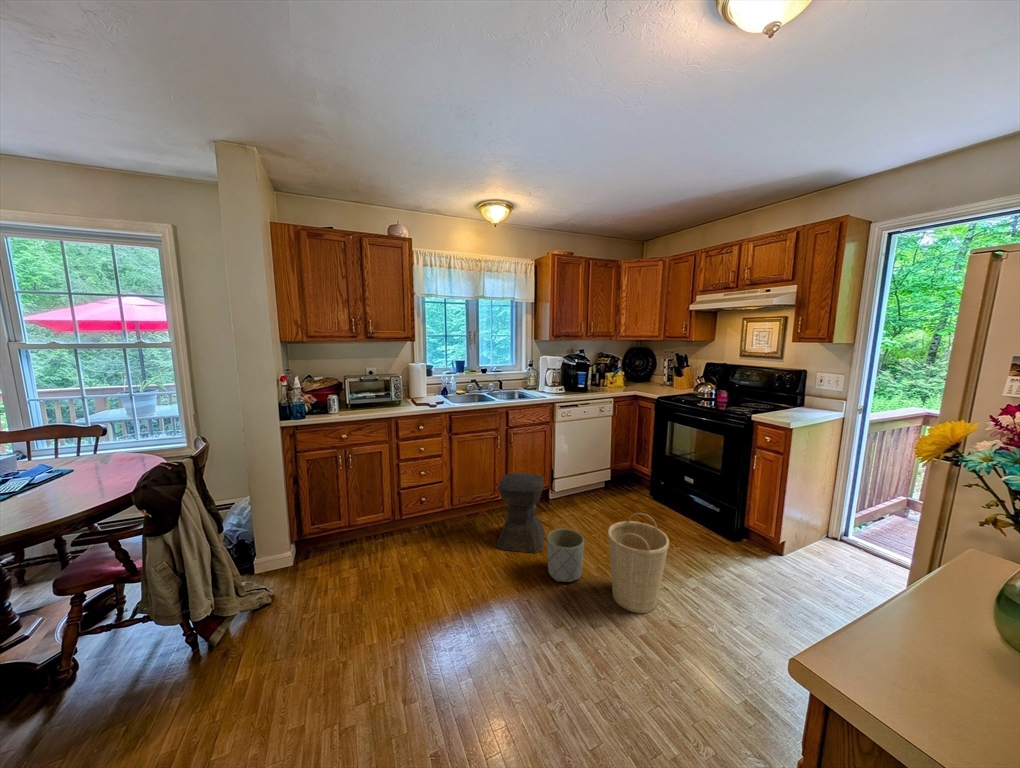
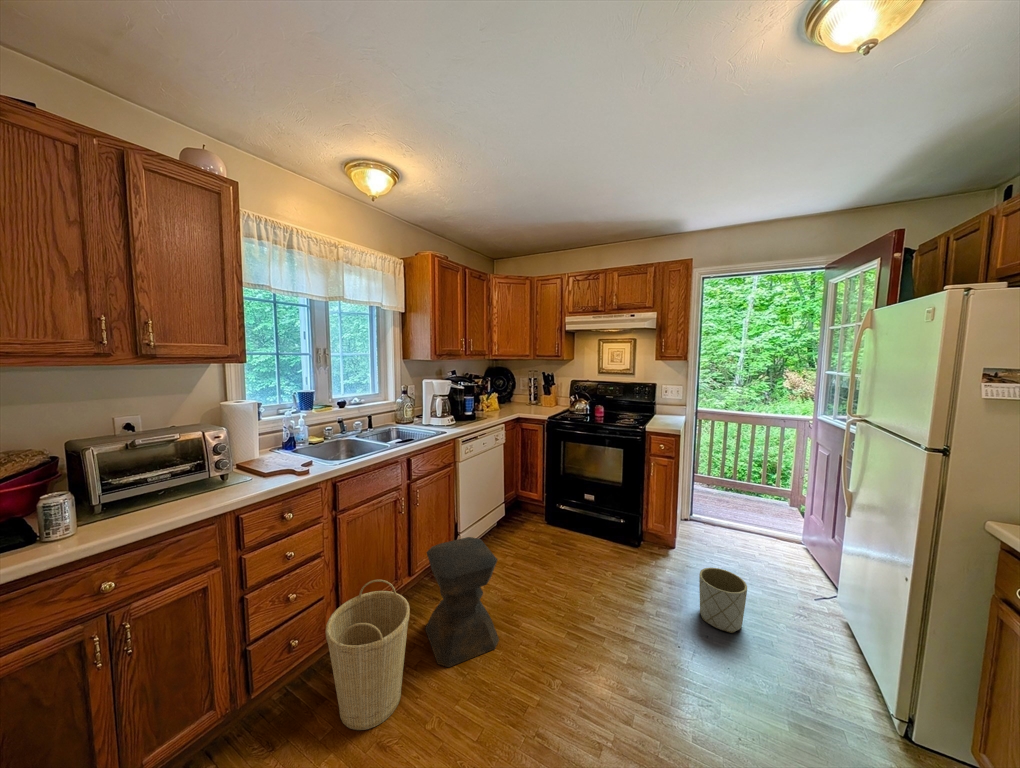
basket: present [608,513,669,613] -> present [326,580,410,730]
planter: present [547,529,584,582] -> present [699,568,747,633]

